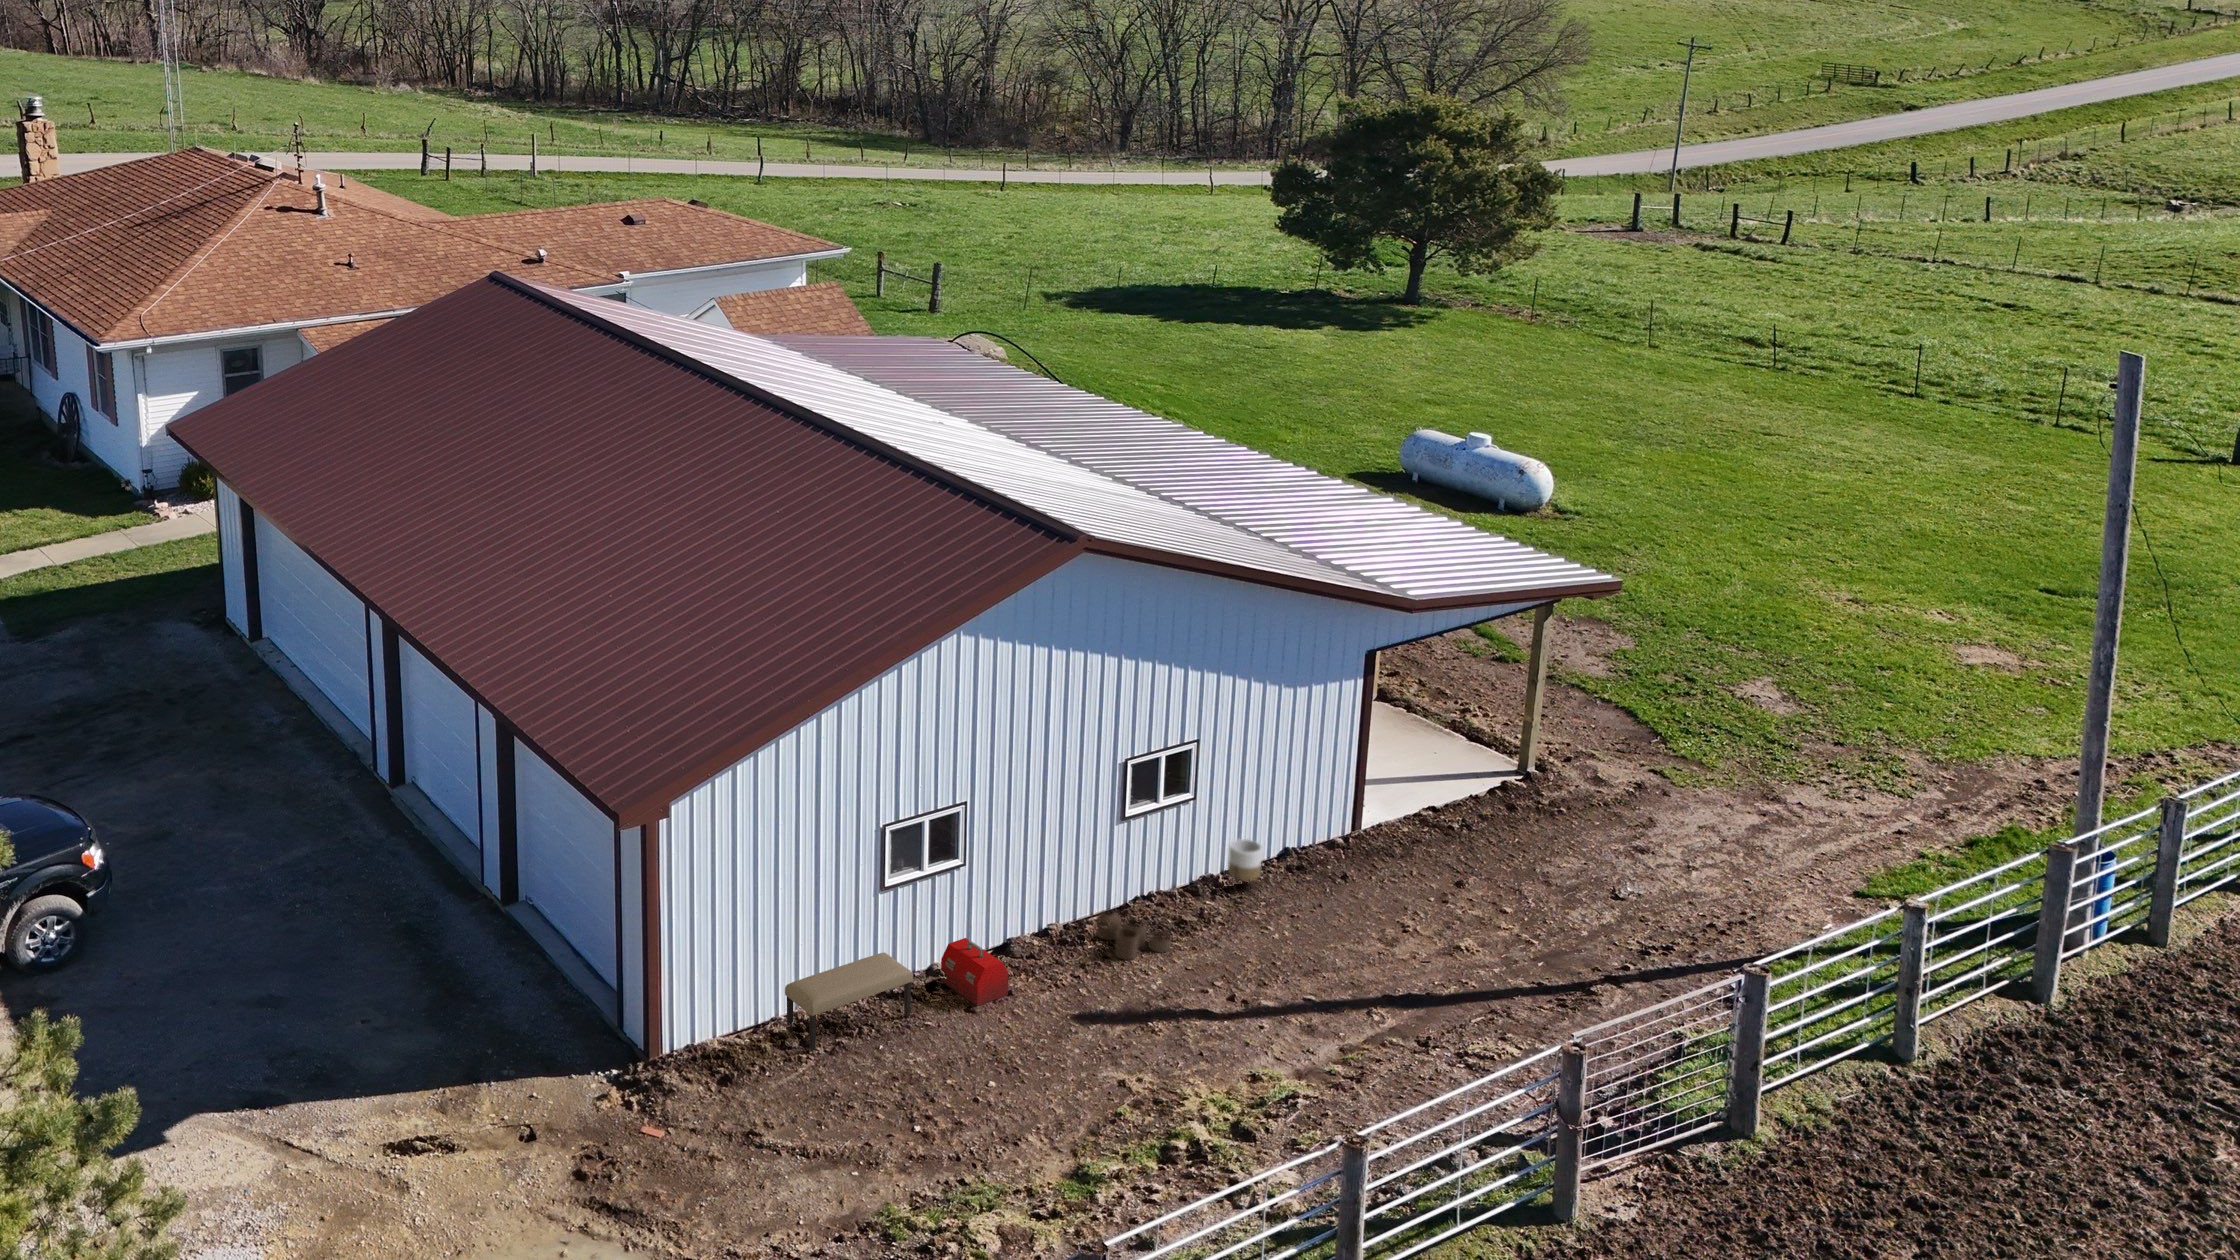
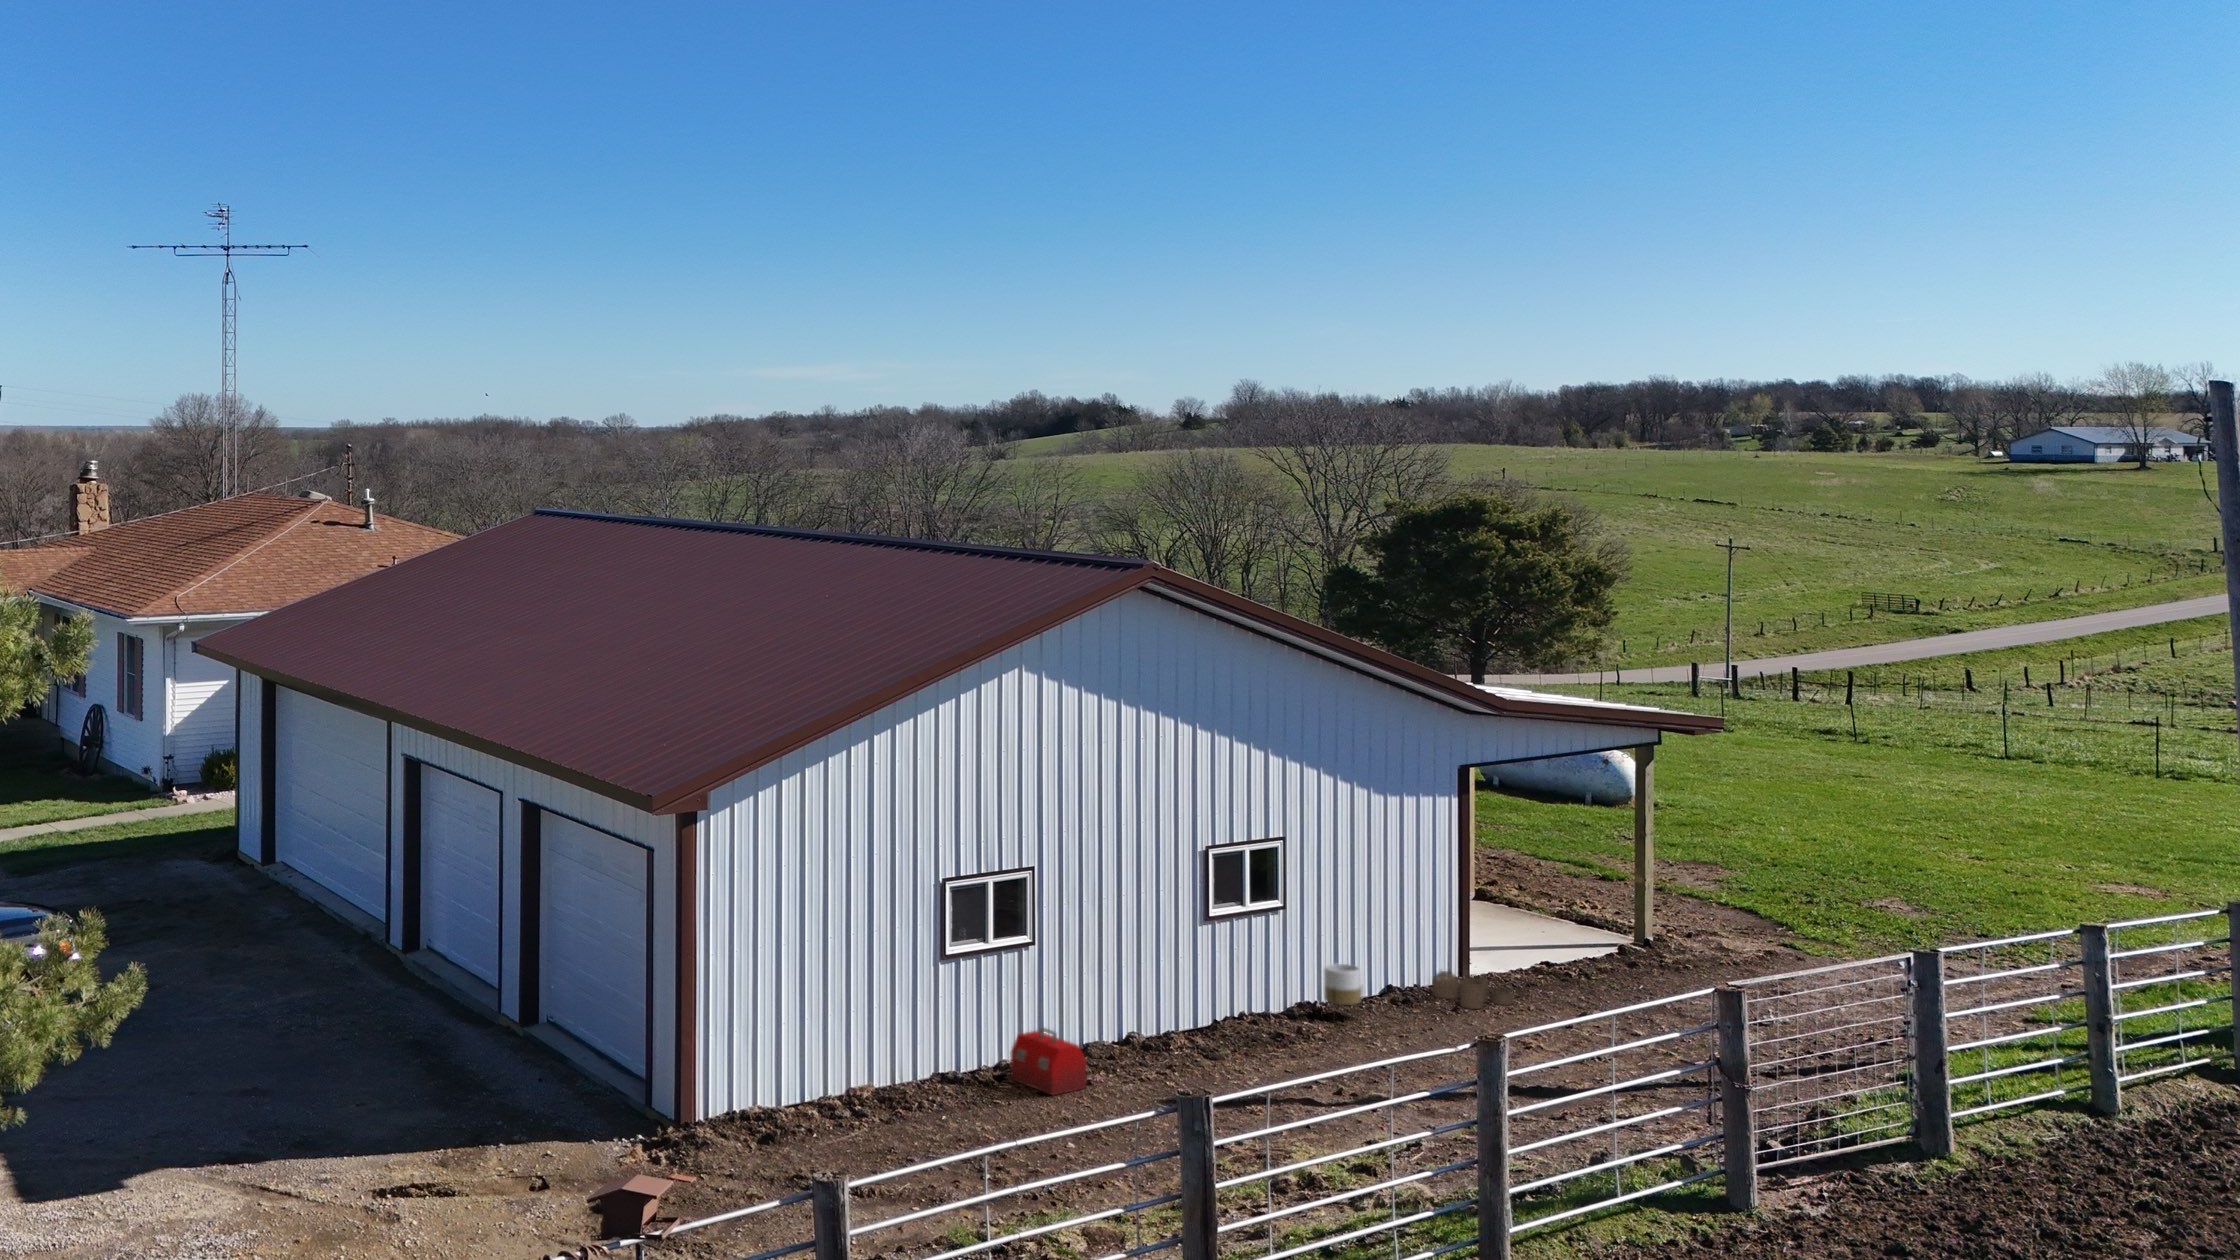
woven basket: present [1094,910,1171,960] -> present [1432,971,1514,1009]
bench: present [785,952,913,1051] -> none [835,1033,979,1125]

